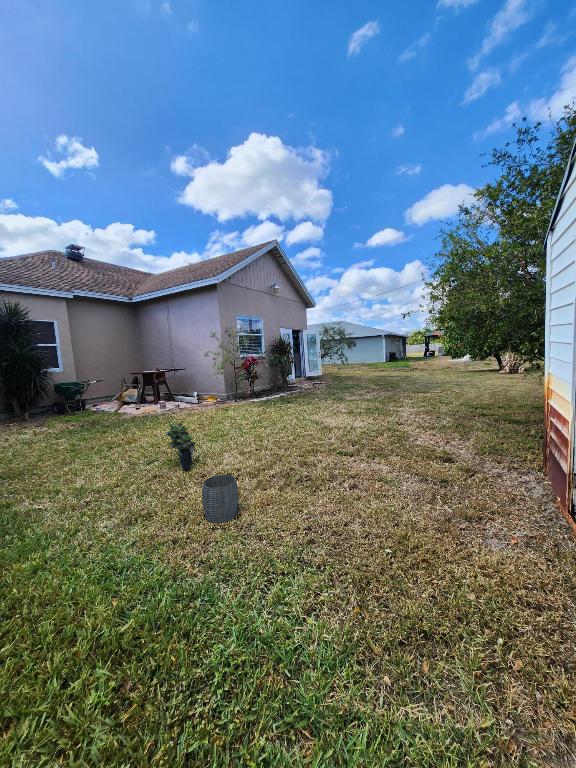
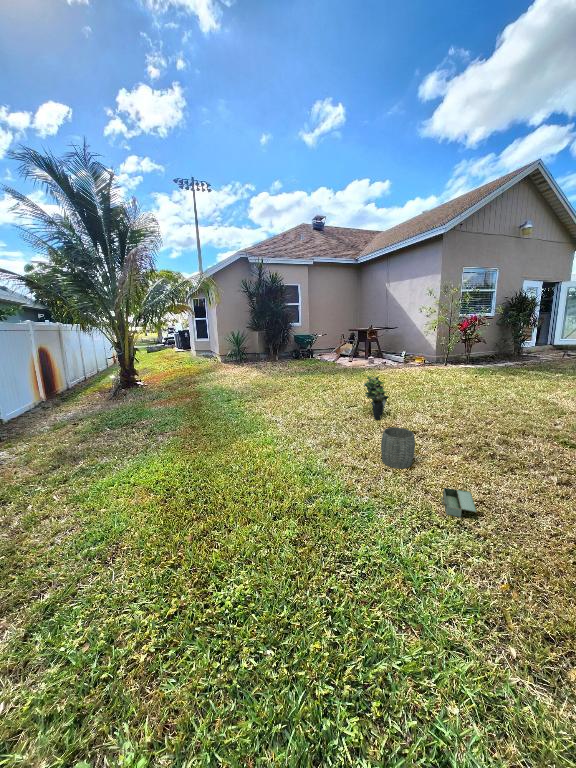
toolbox: none [276,522,310,555] -> present [442,488,476,517]

